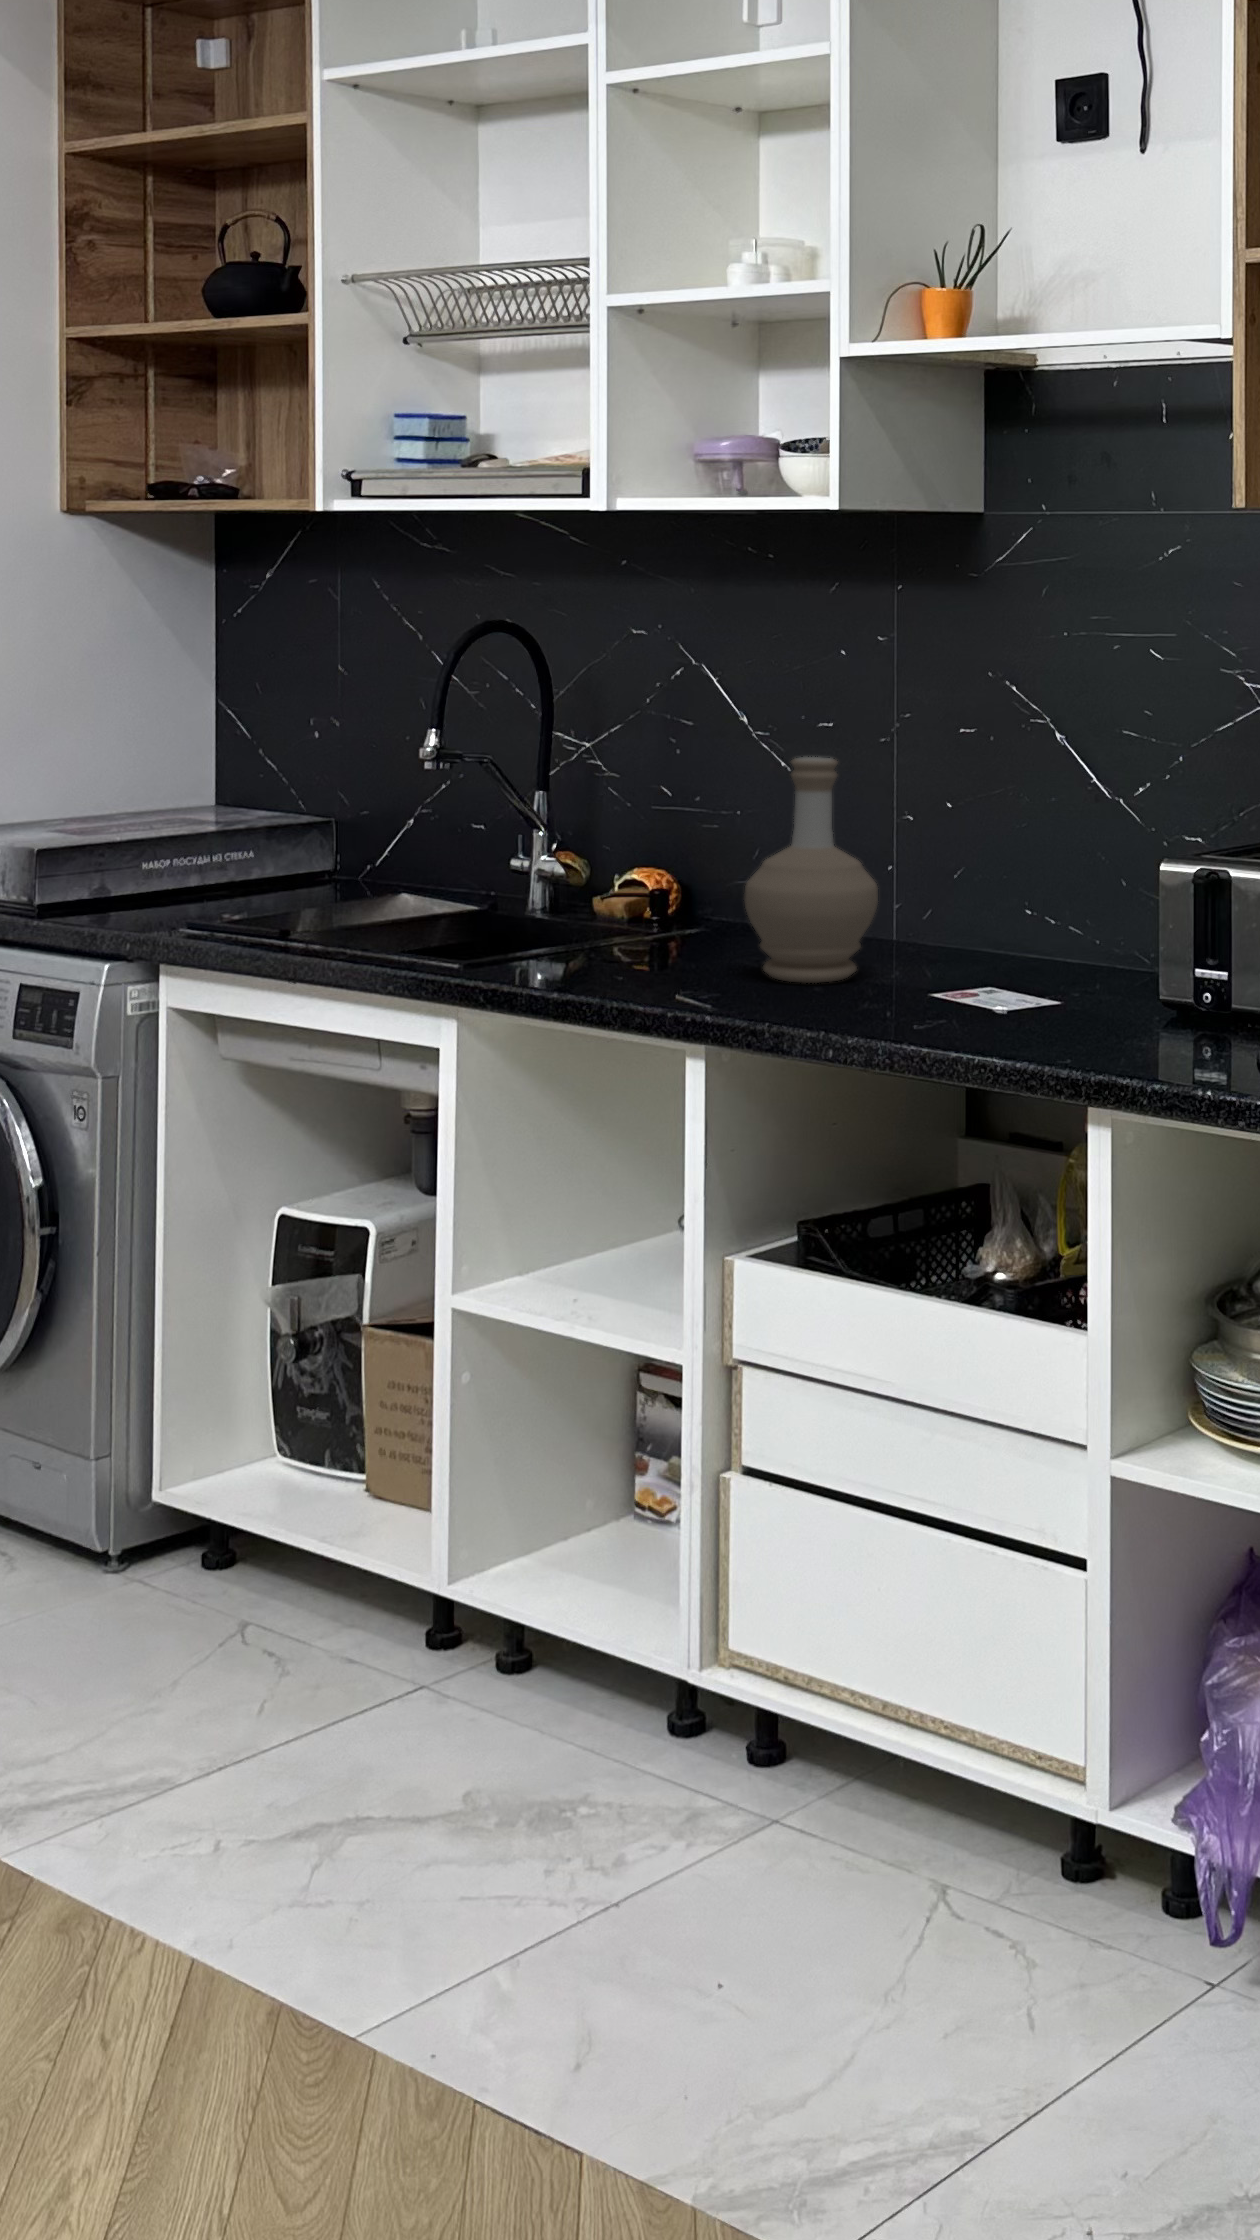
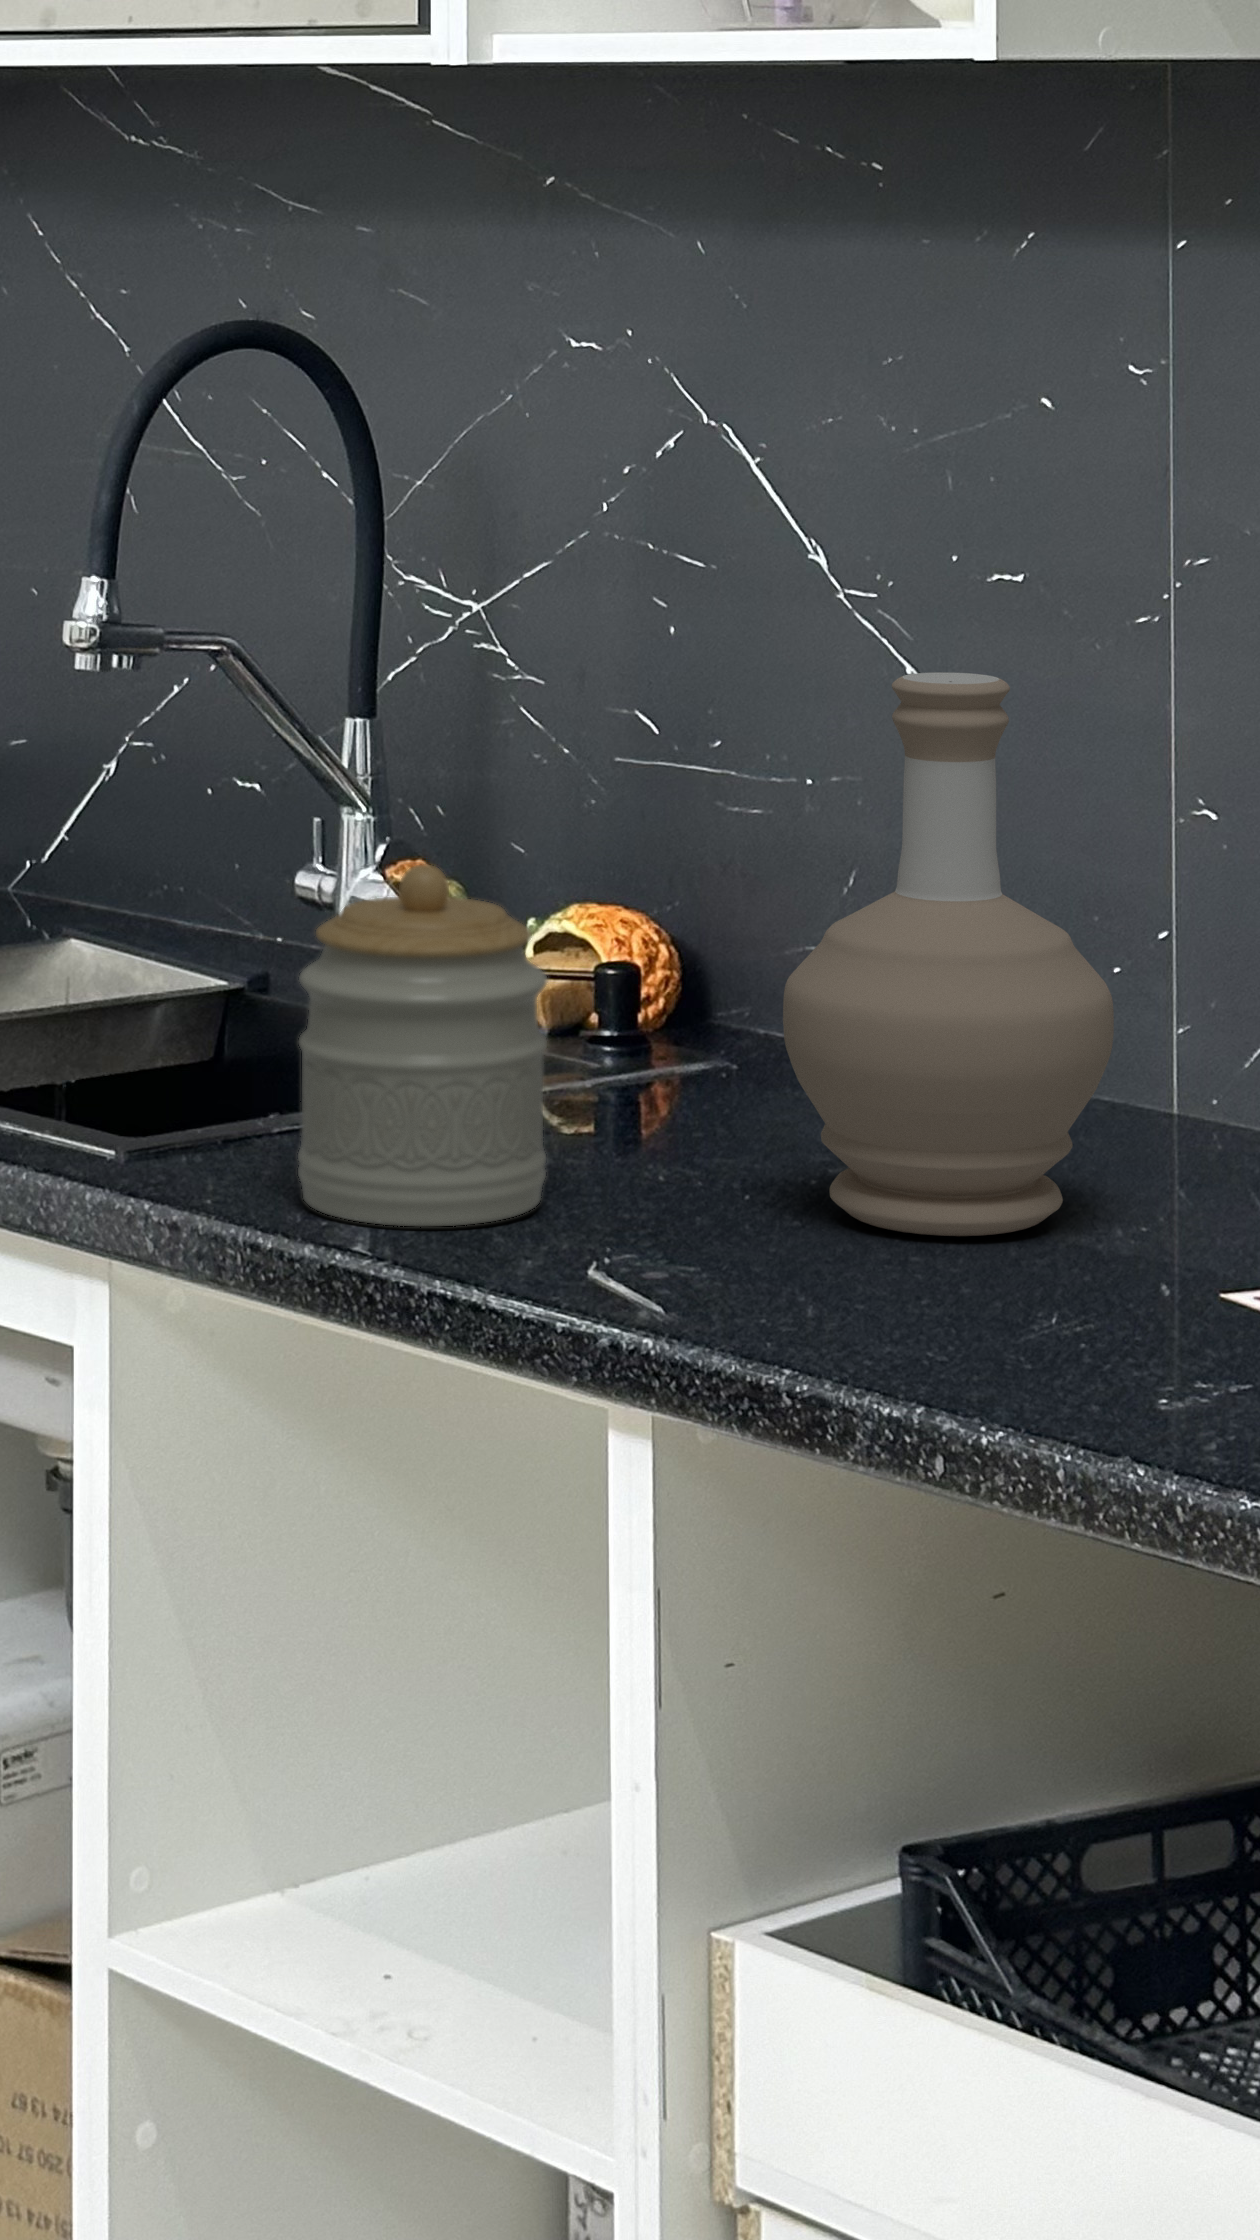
jar: none [541,839,648,987] -> present [298,864,547,1226]

